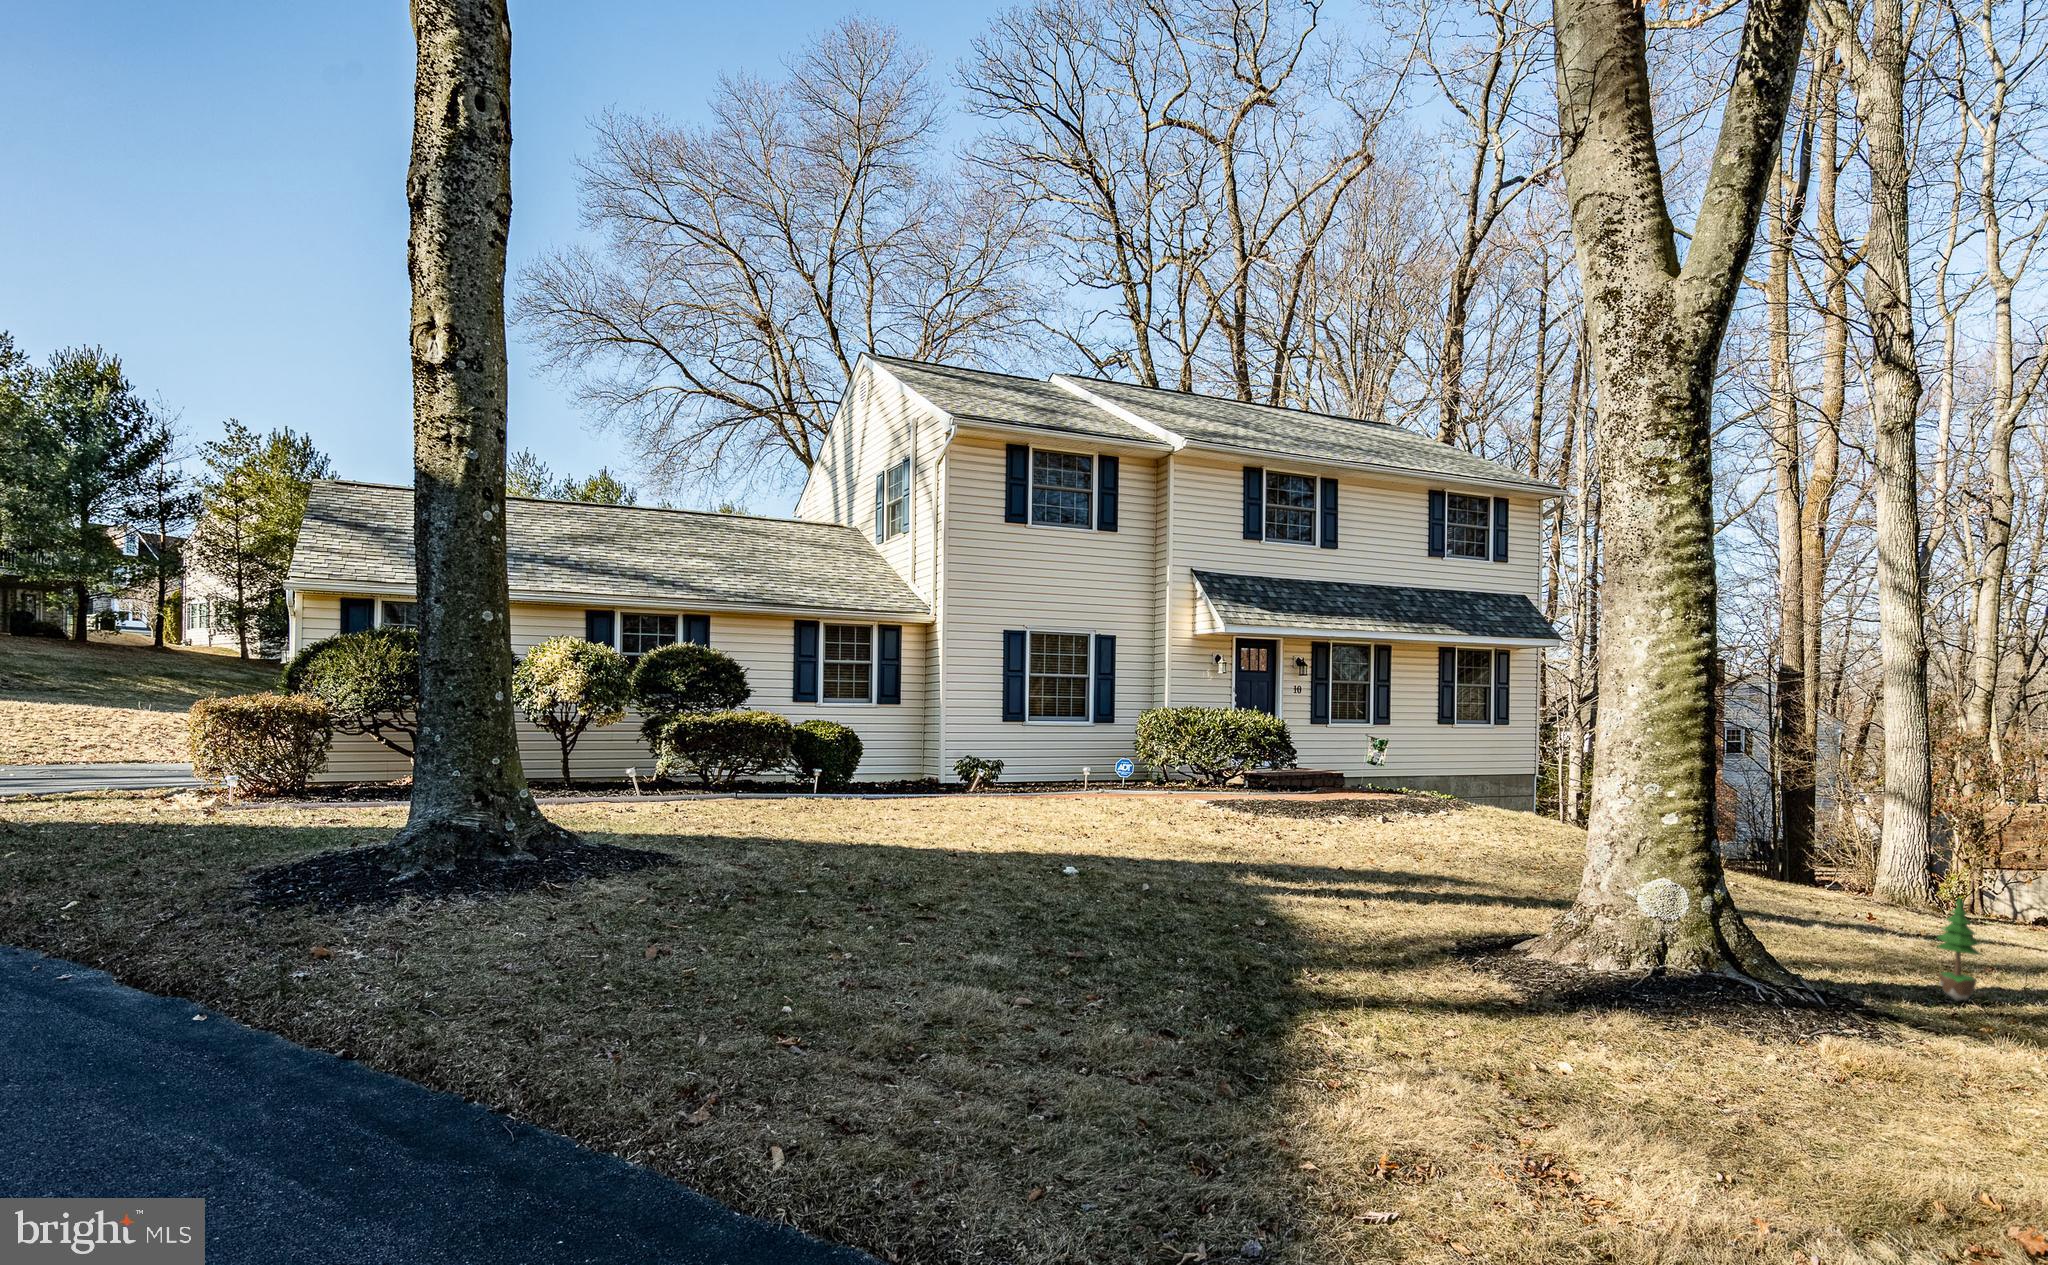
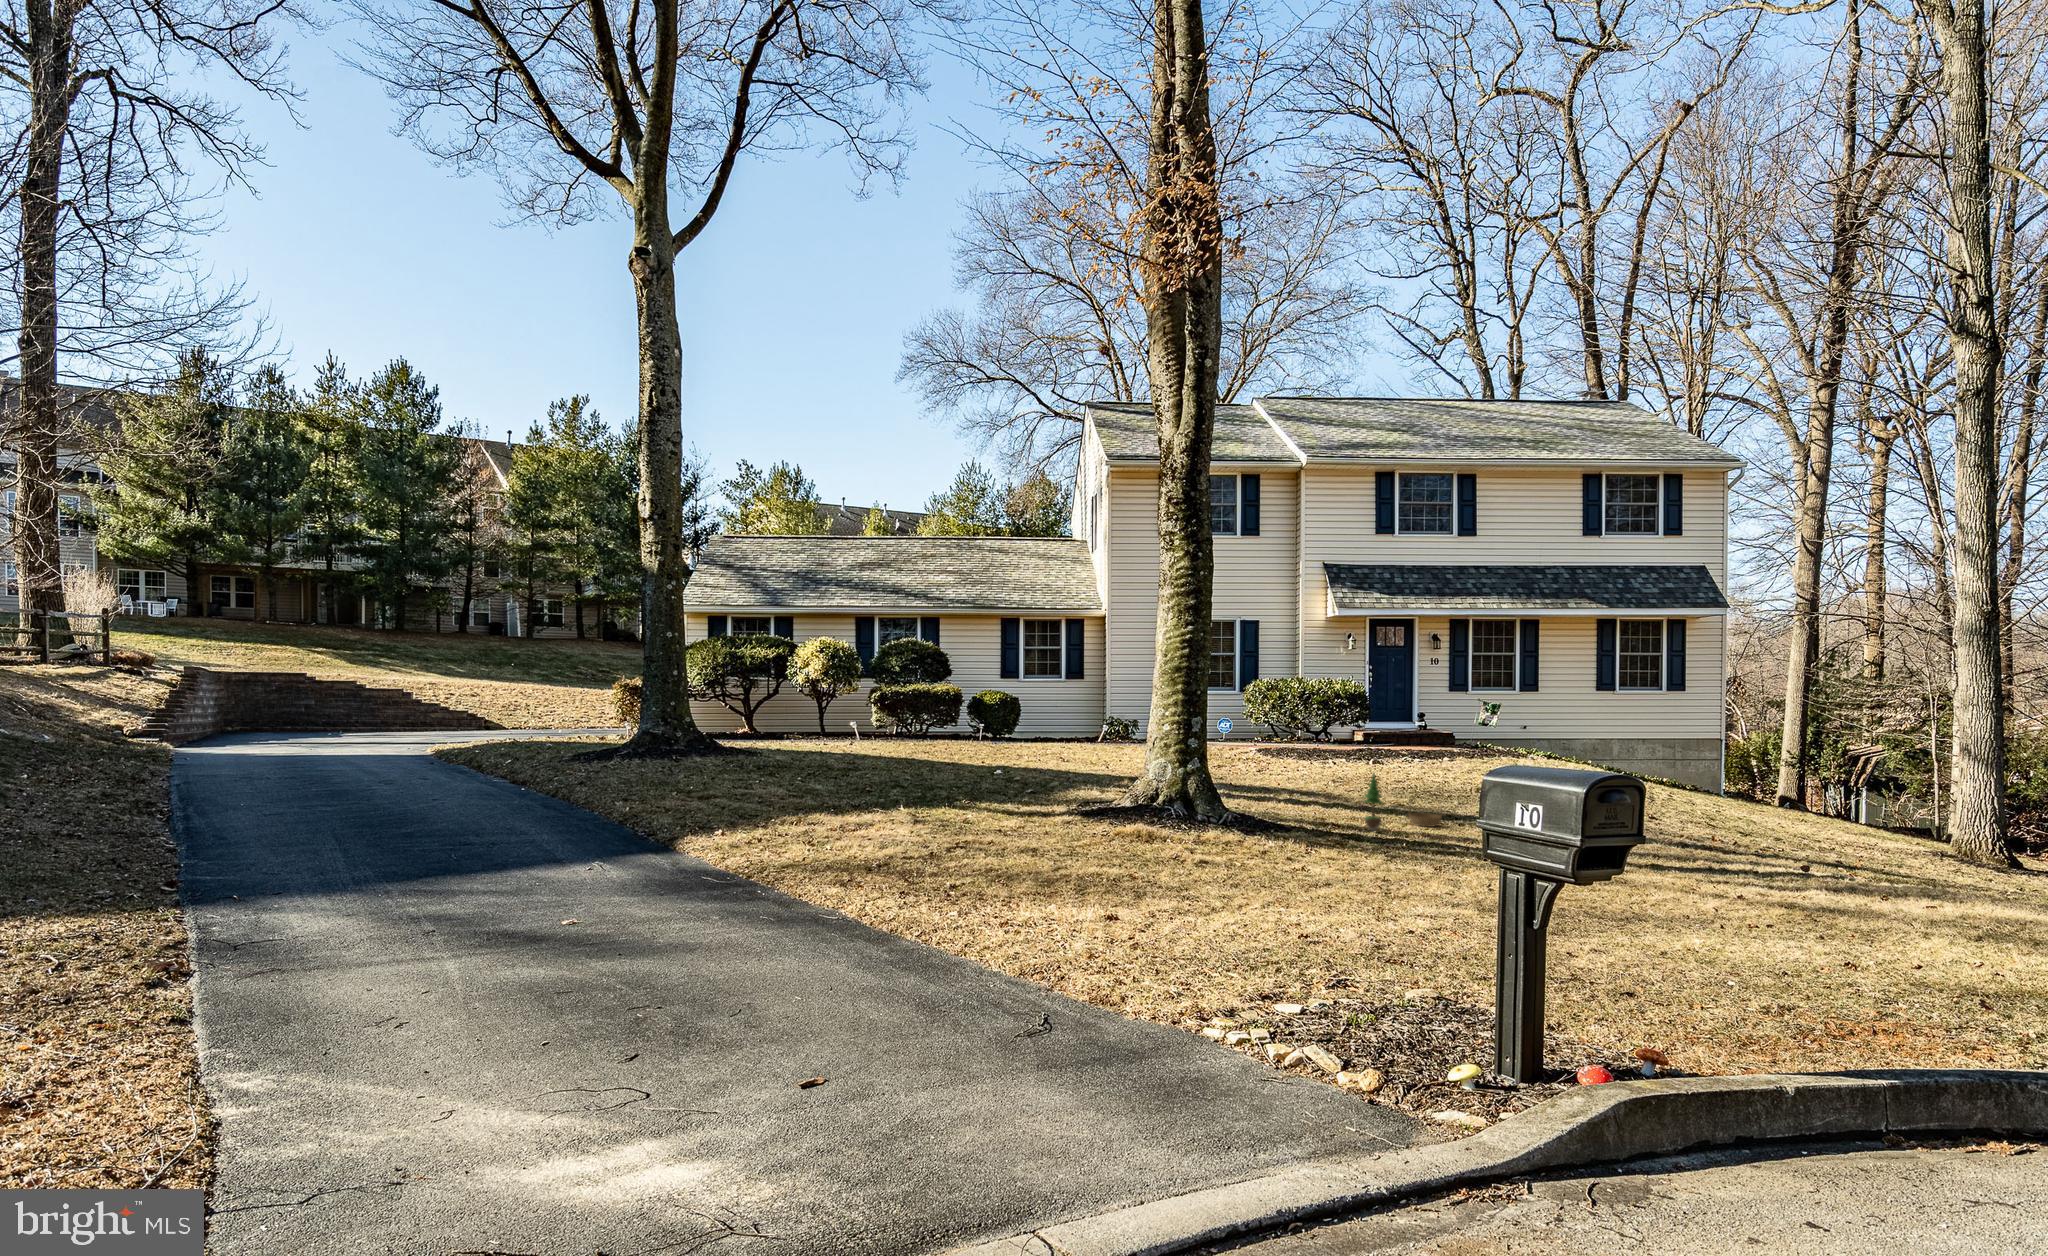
basket: none [1852,908,1916,967] -> present [1409,799,1442,827]

